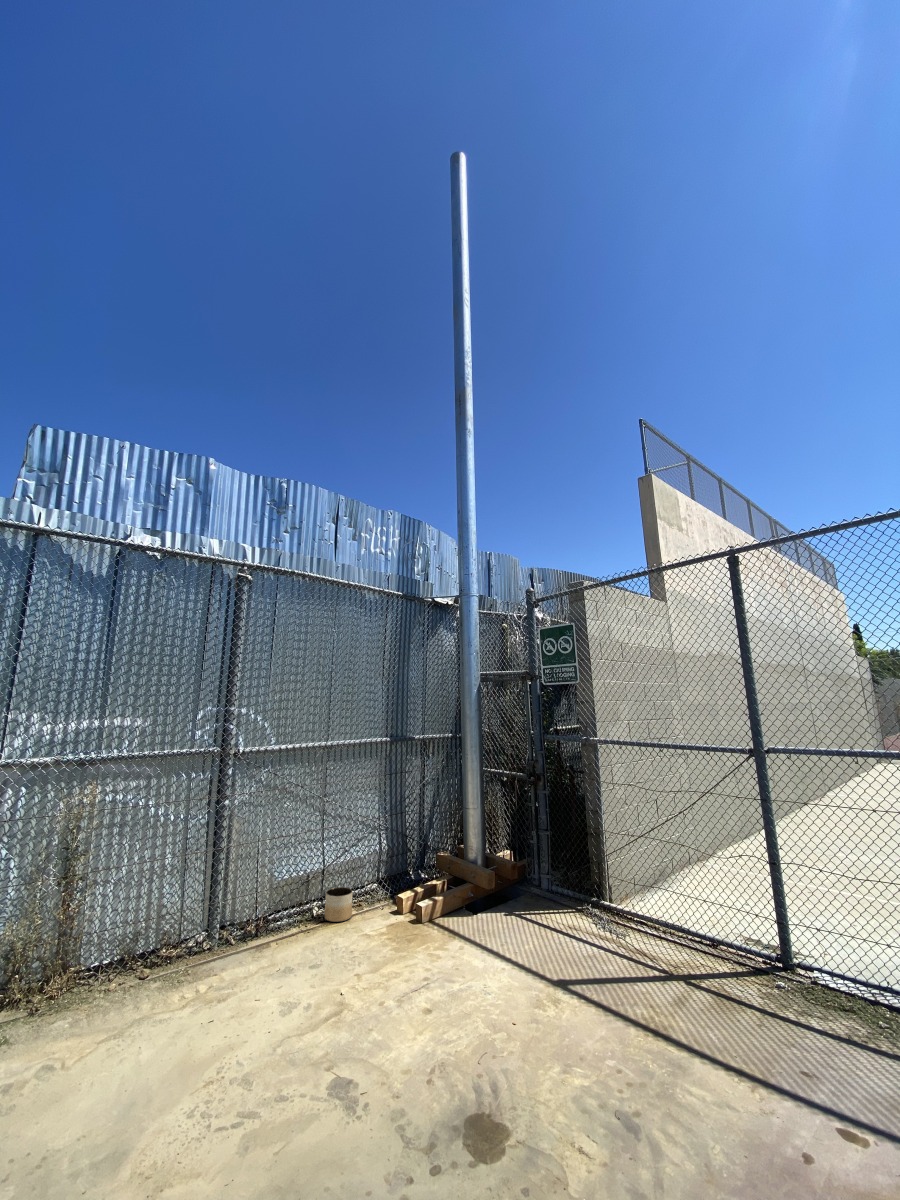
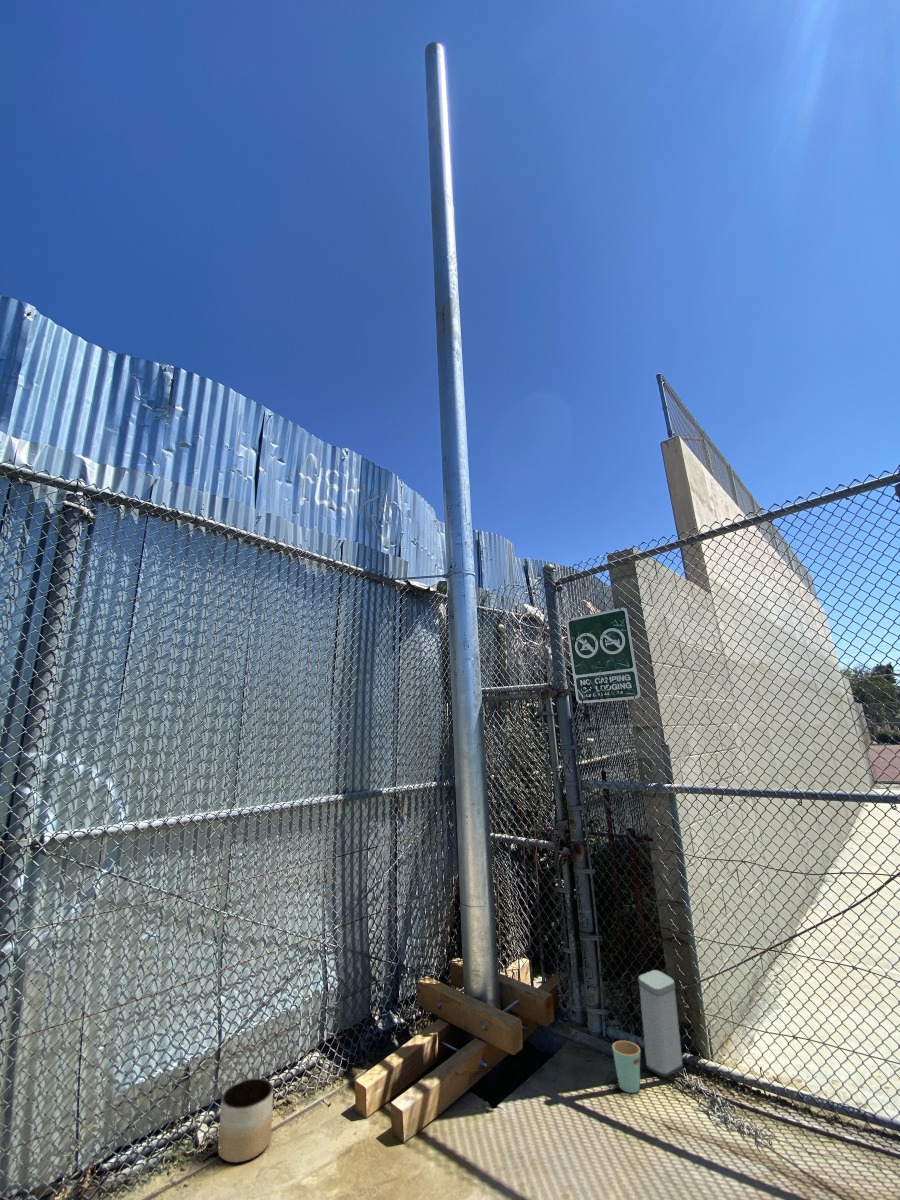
trash can: none [547,850,592,912] -> present [612,970,683,1093]

